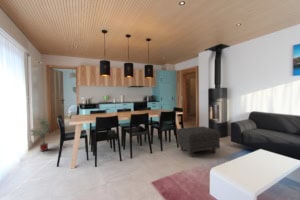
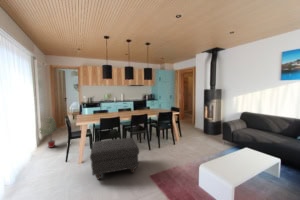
ottoman: present [176,126,221,157] -> present [90,138,139,179]

